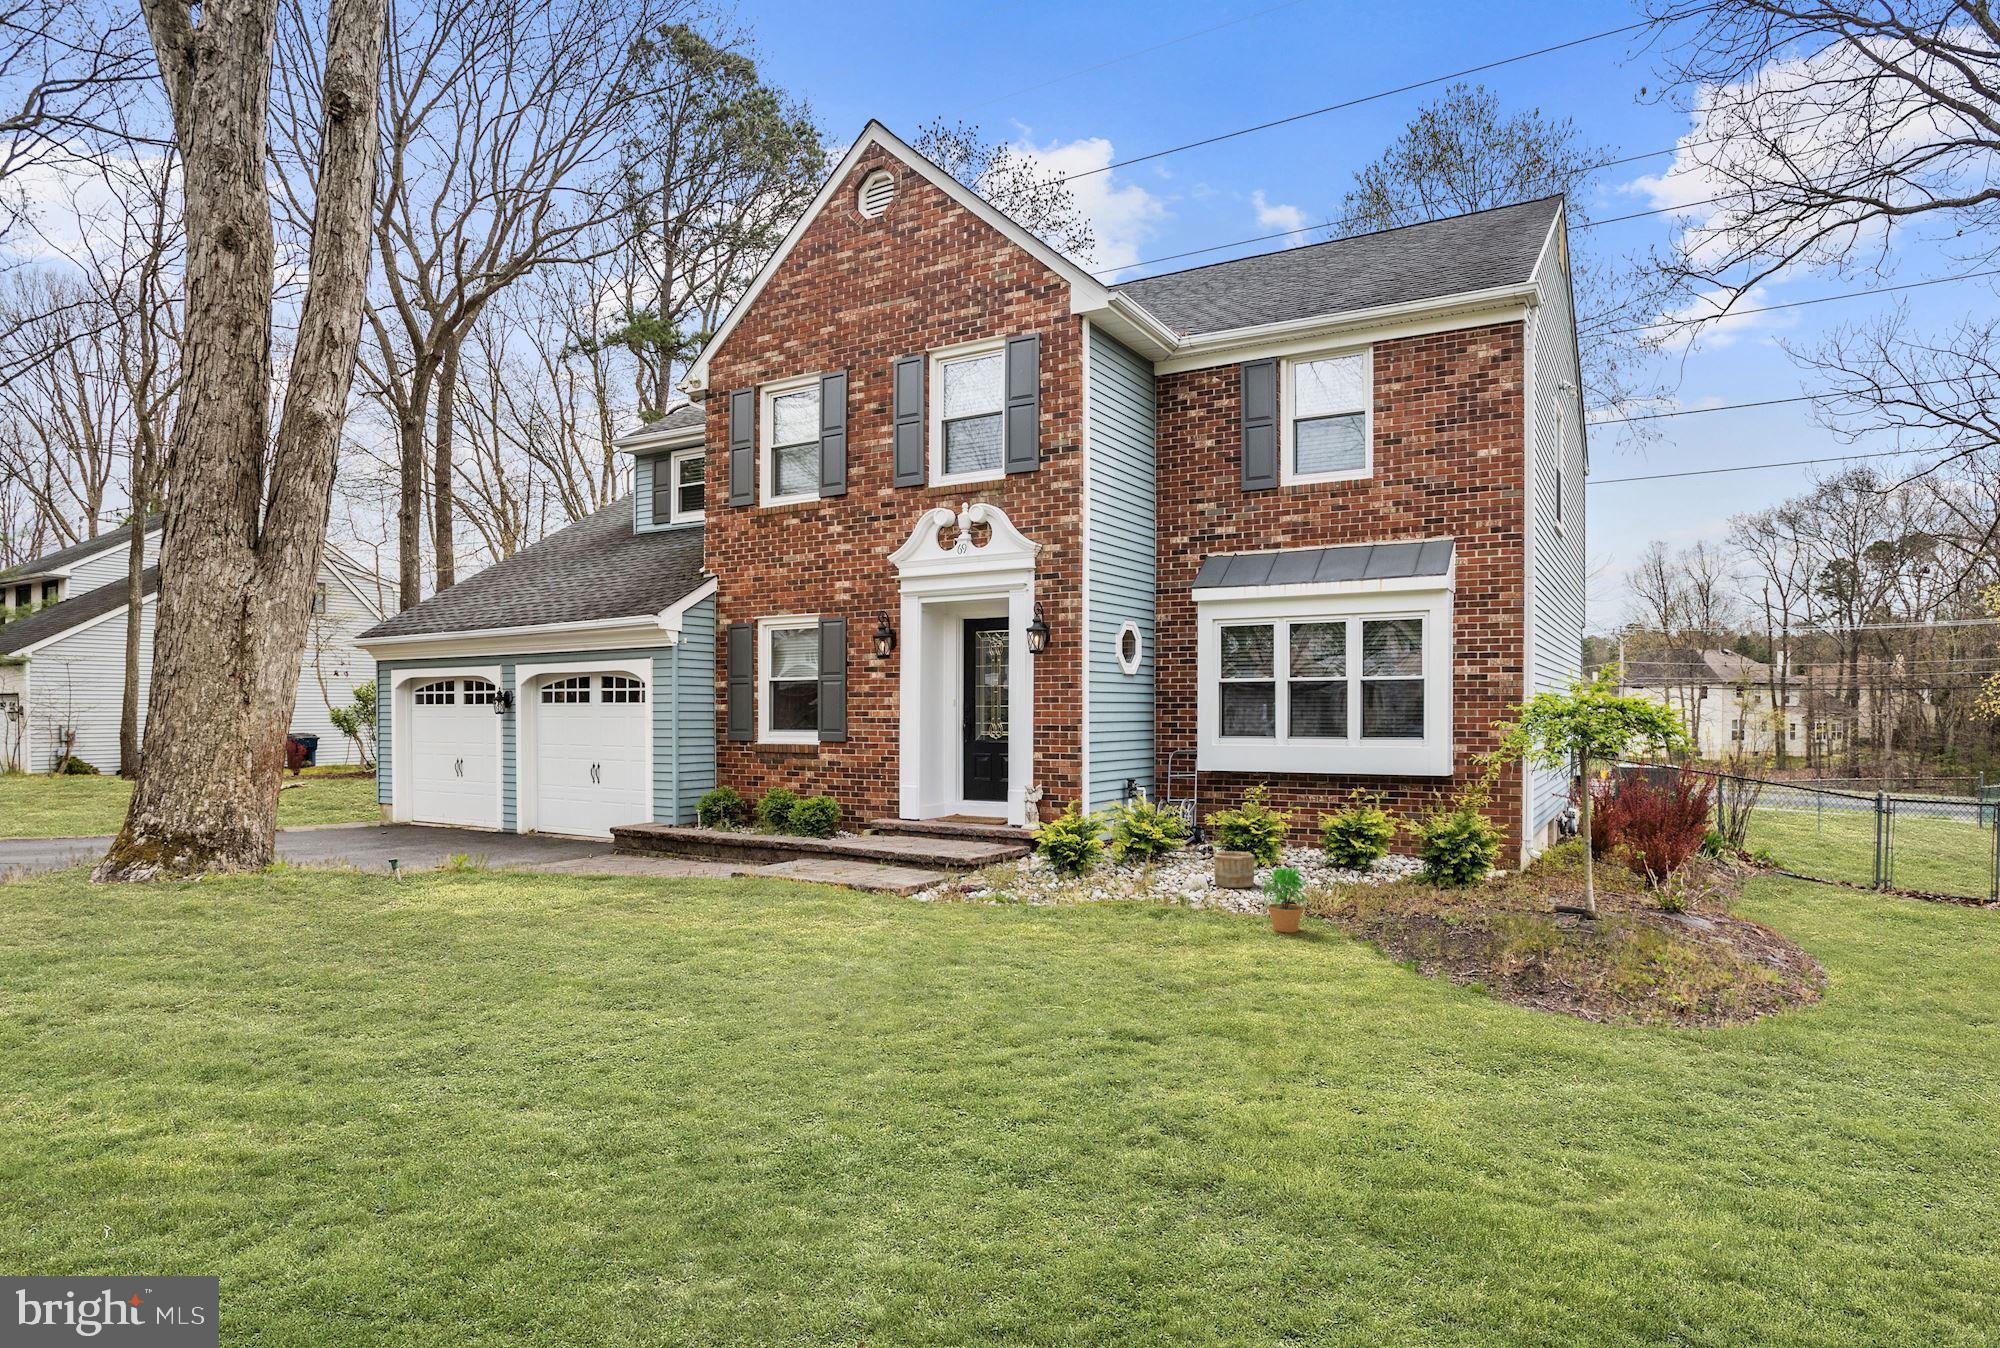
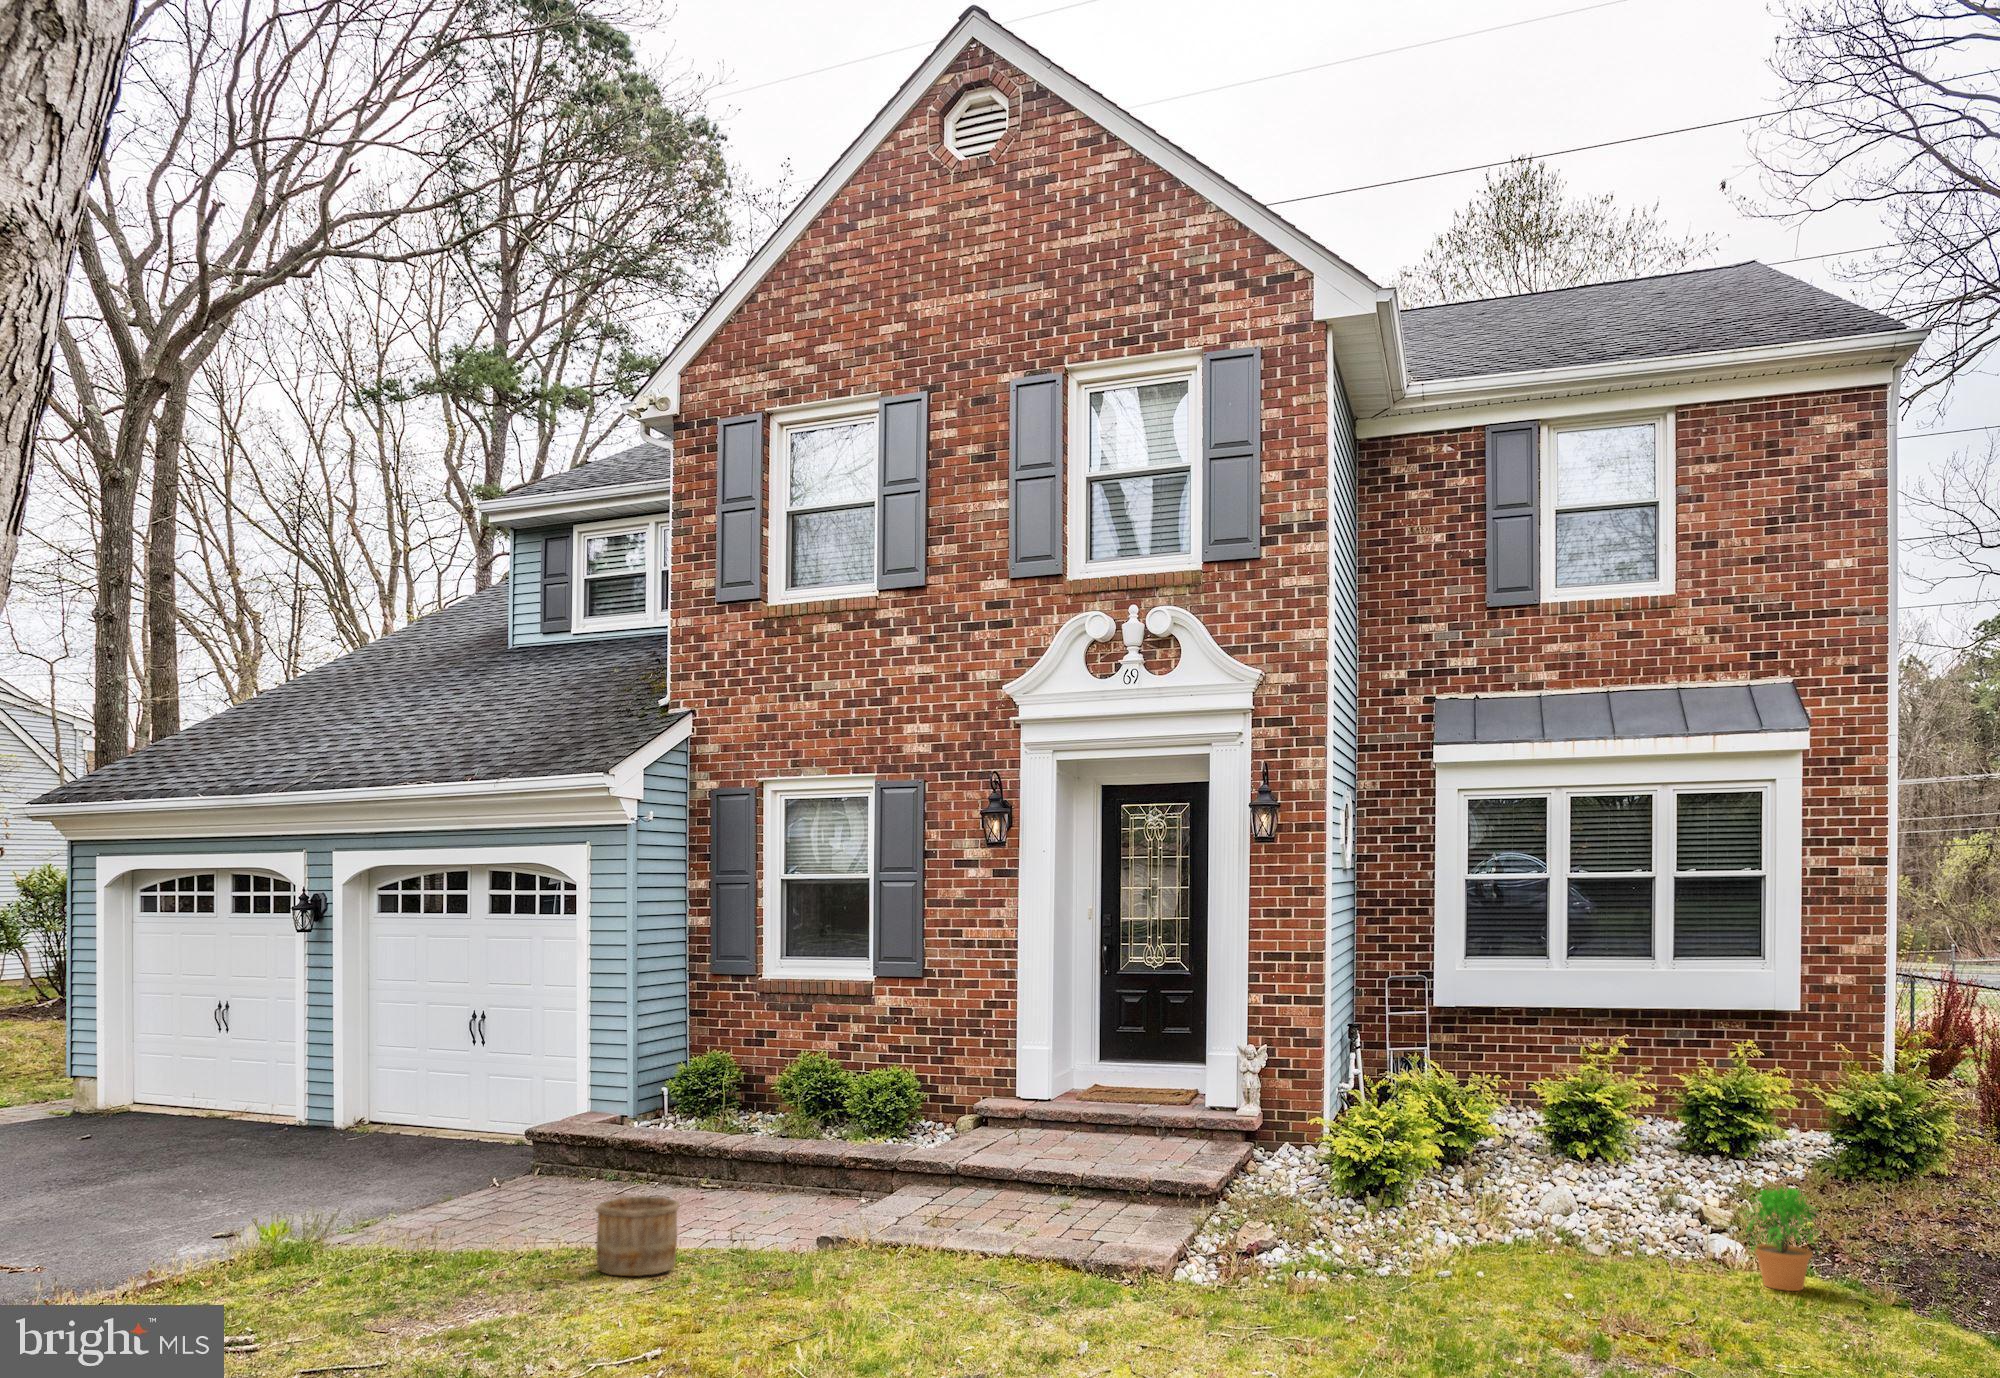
wooden bucket: present [1213,851,1255,888] -> present [595,1196,679,1276]

